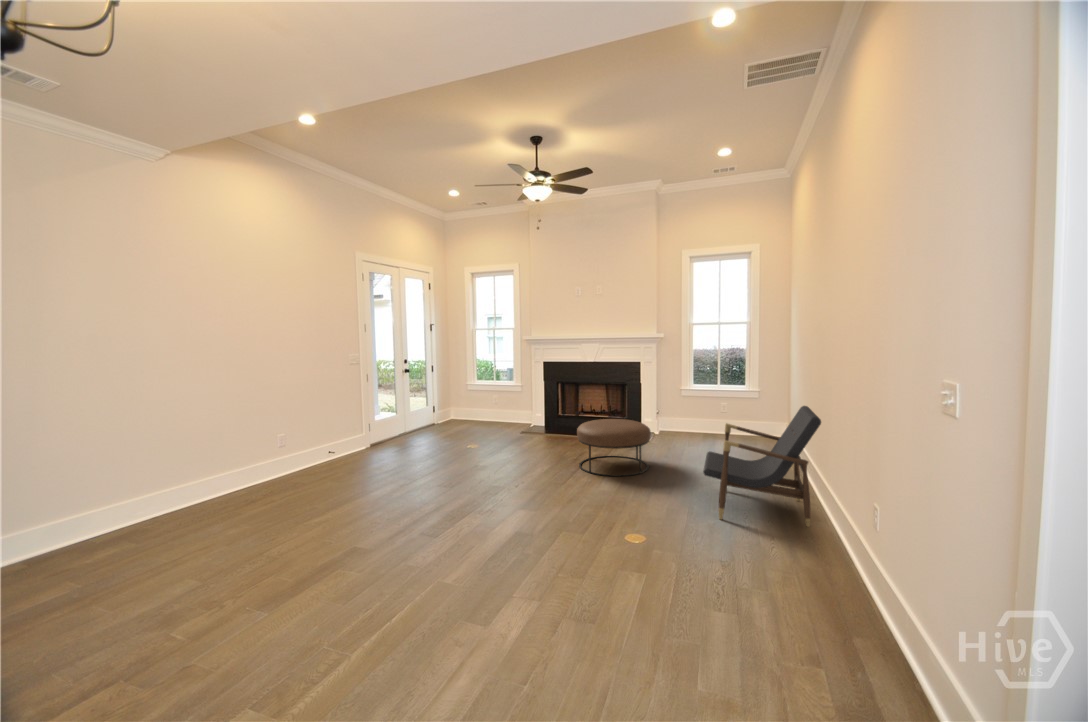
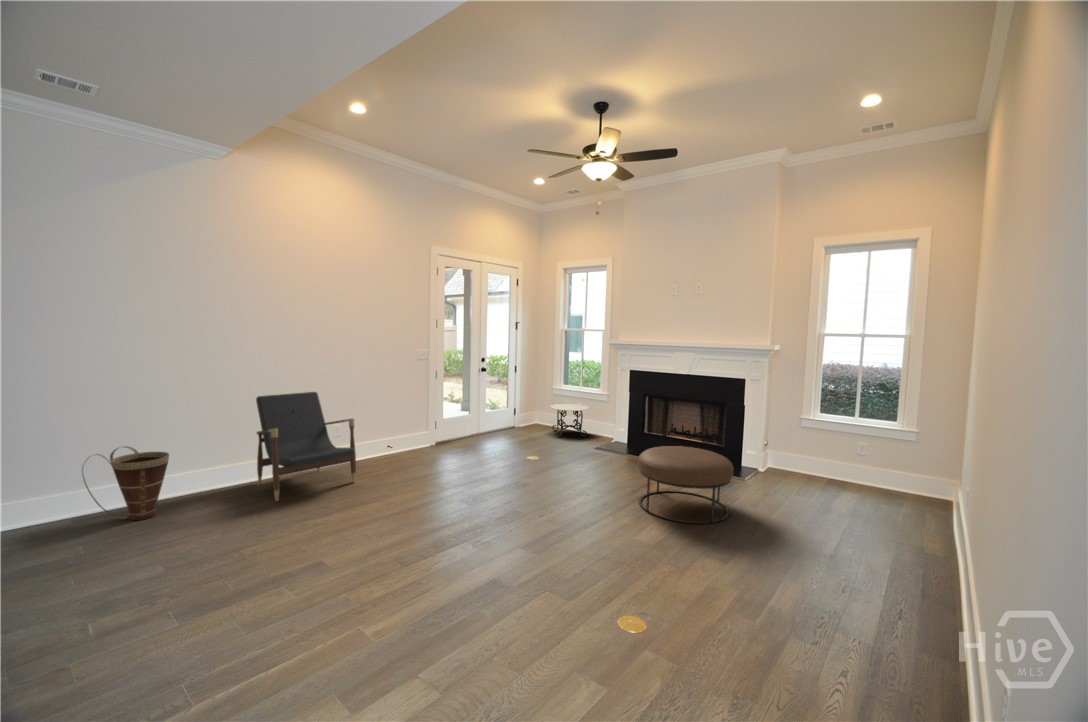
side table: none [470,398,506,428] -> present [551,404,589,437]
lounge chair: present [703,406,821,527] -> present [256,392,356,501]
basket: none [19,477,124,554] -> present [82,446,169,520]

